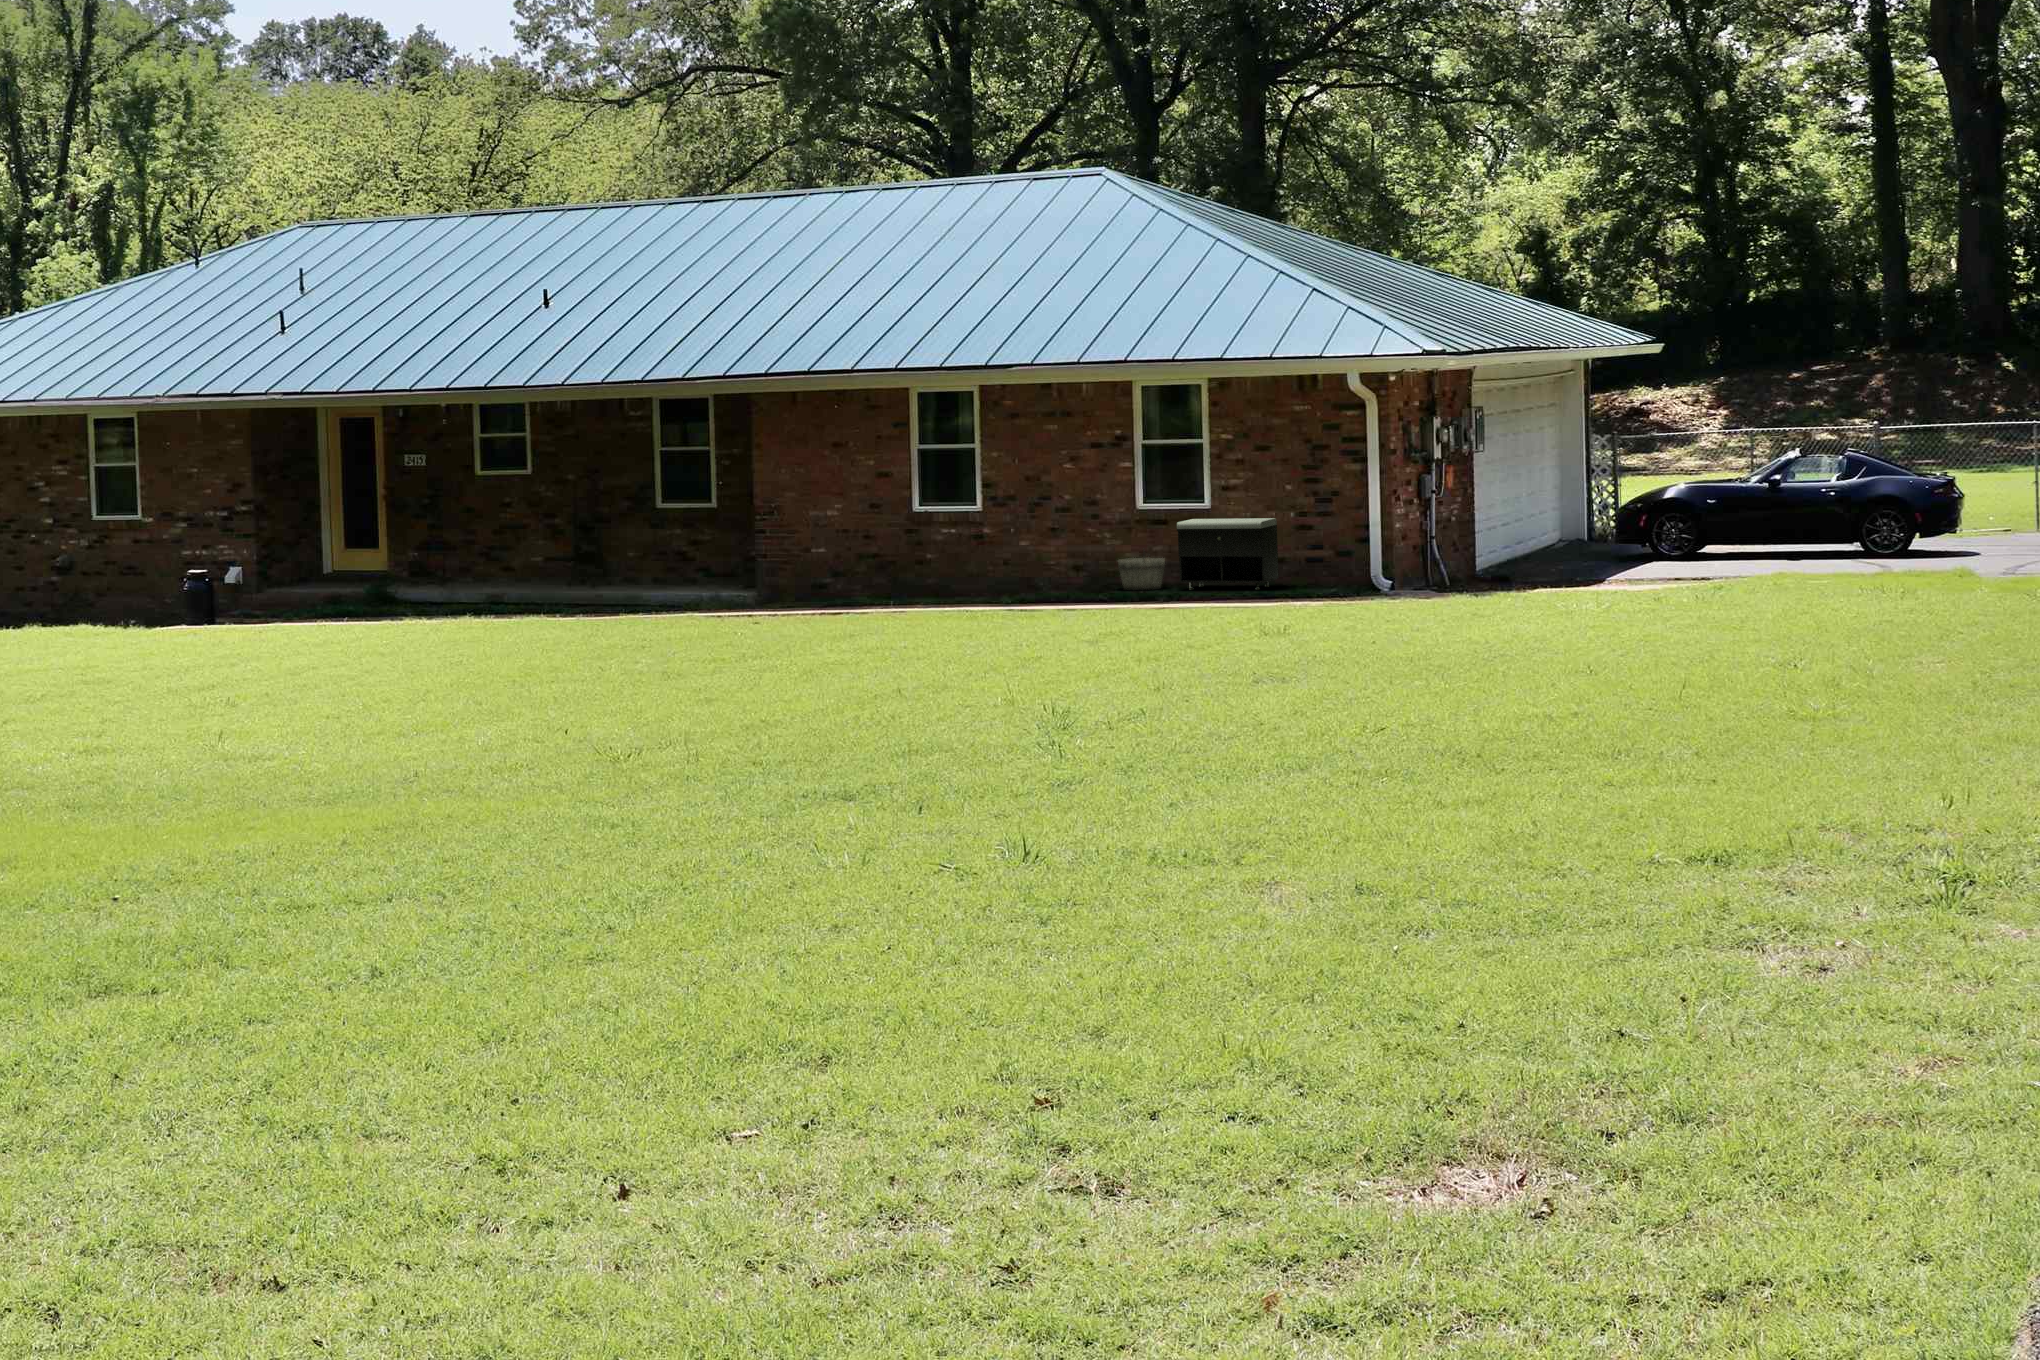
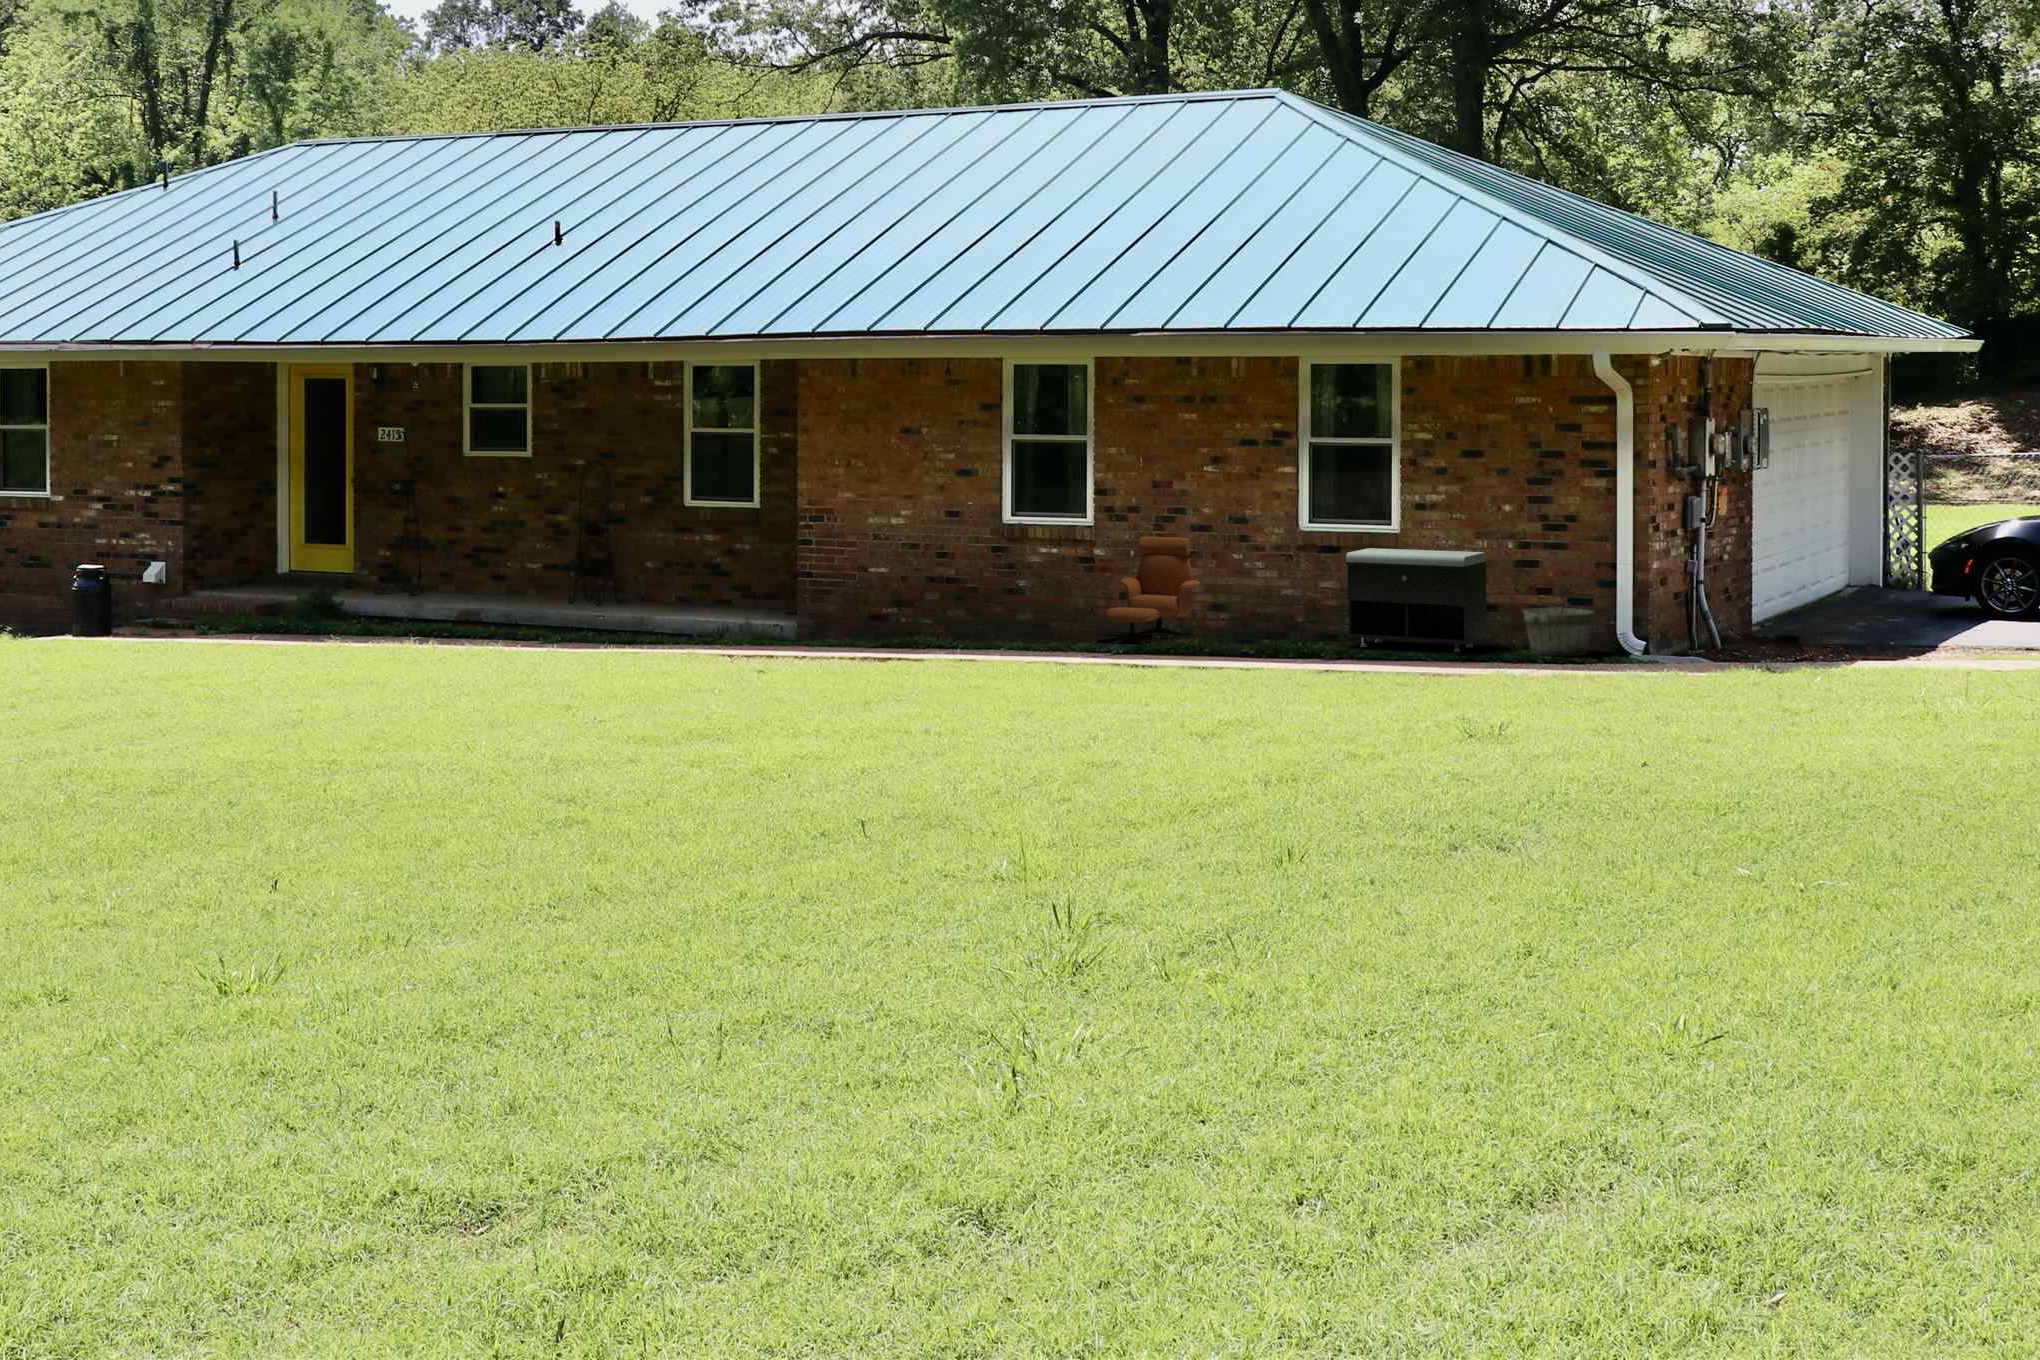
lounge chair: none [1003,517,1070,596] -> present [1106,537,1201,645]
wooden bucket: present [1118,557,1165,590] -> present [1524,599,1594,656]

